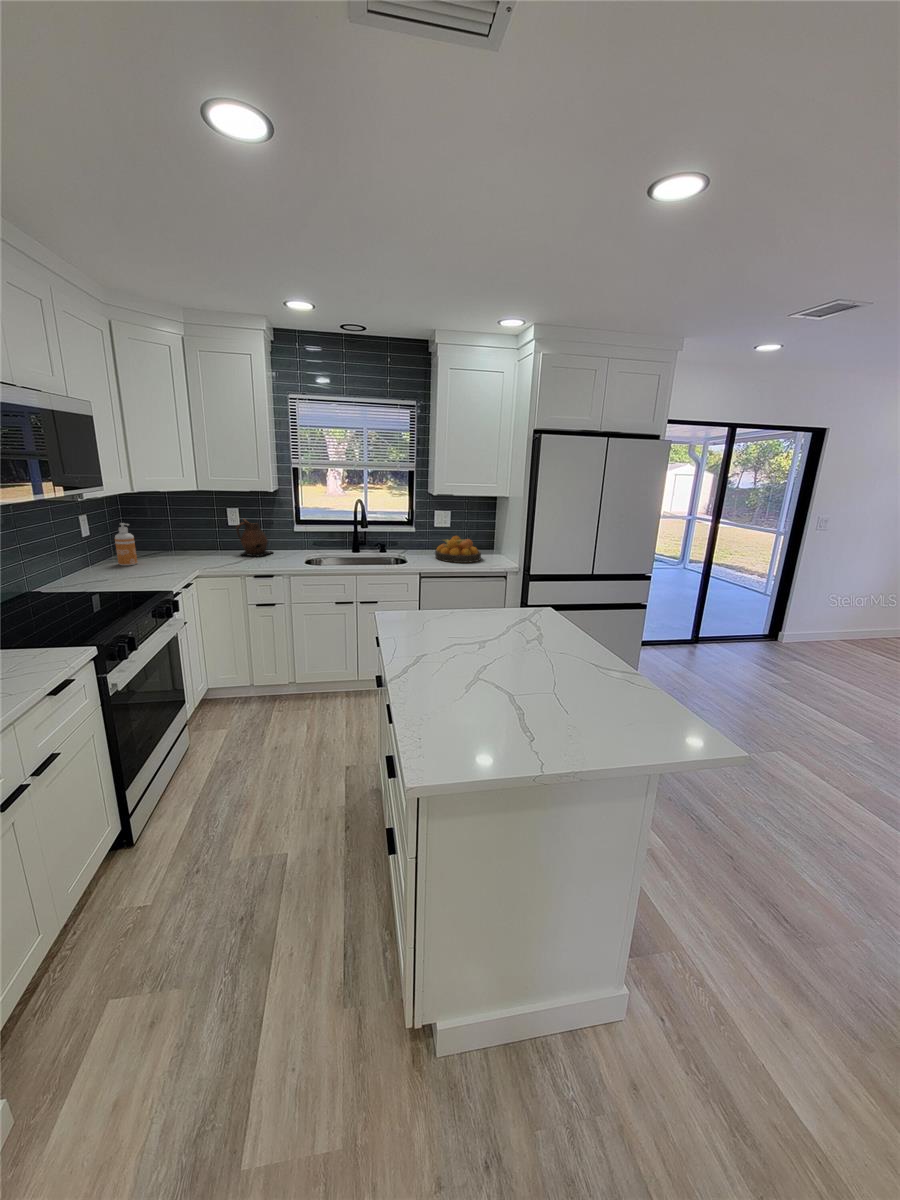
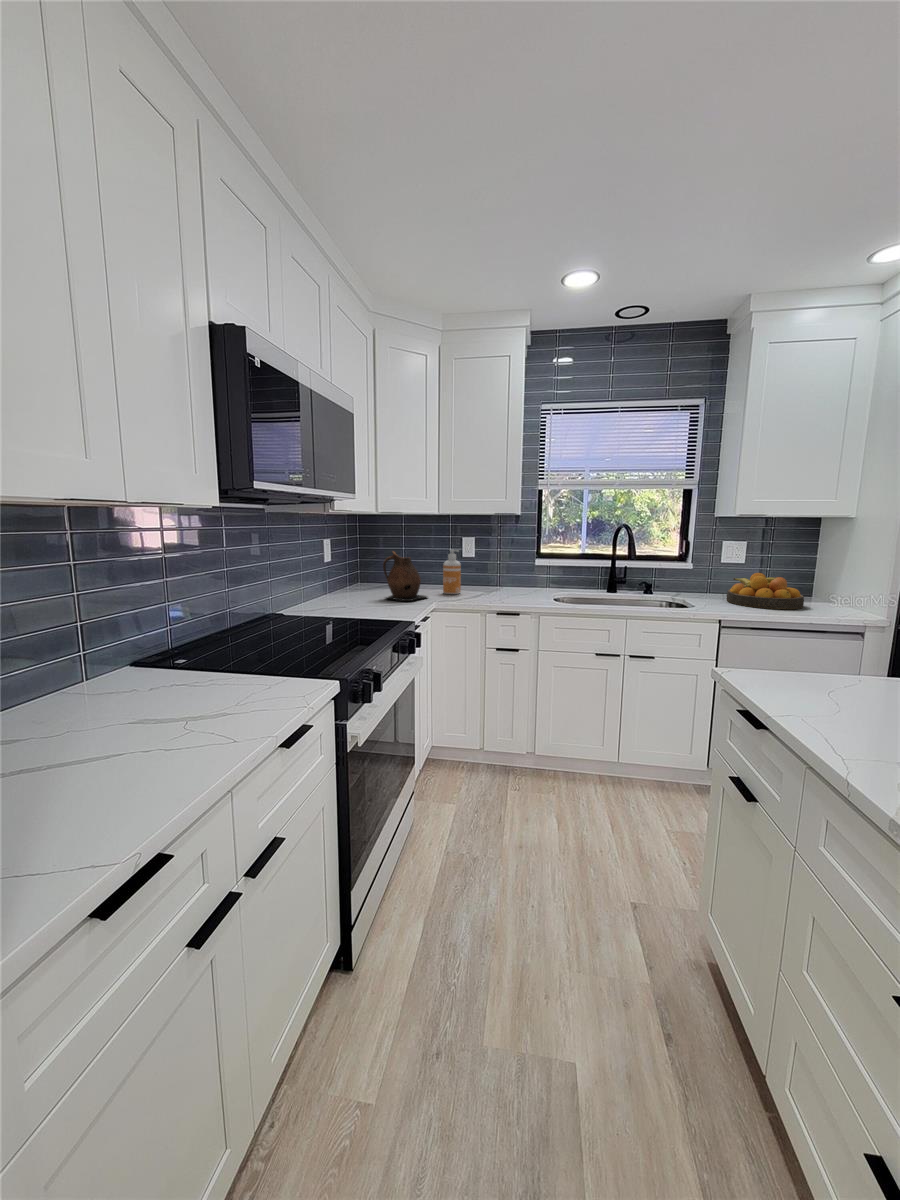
ceramic pitcher: present [236,519,272,556] -> present [383,551,427,601]
soap dispenser: present [115,523,137,566] -> present [443,550,461,594]

